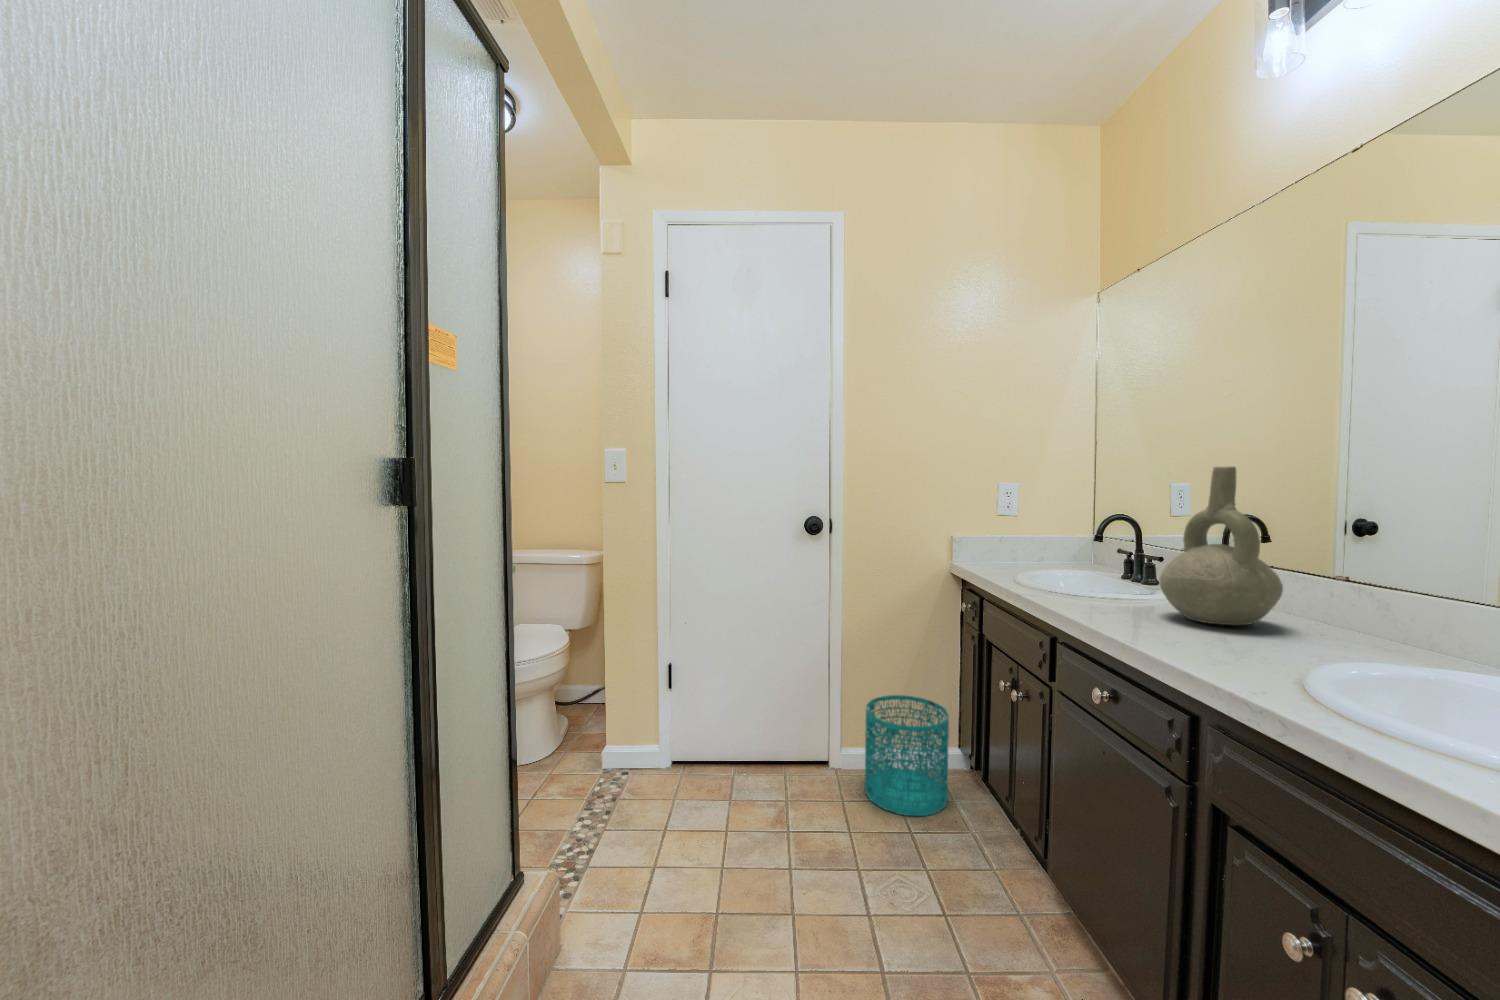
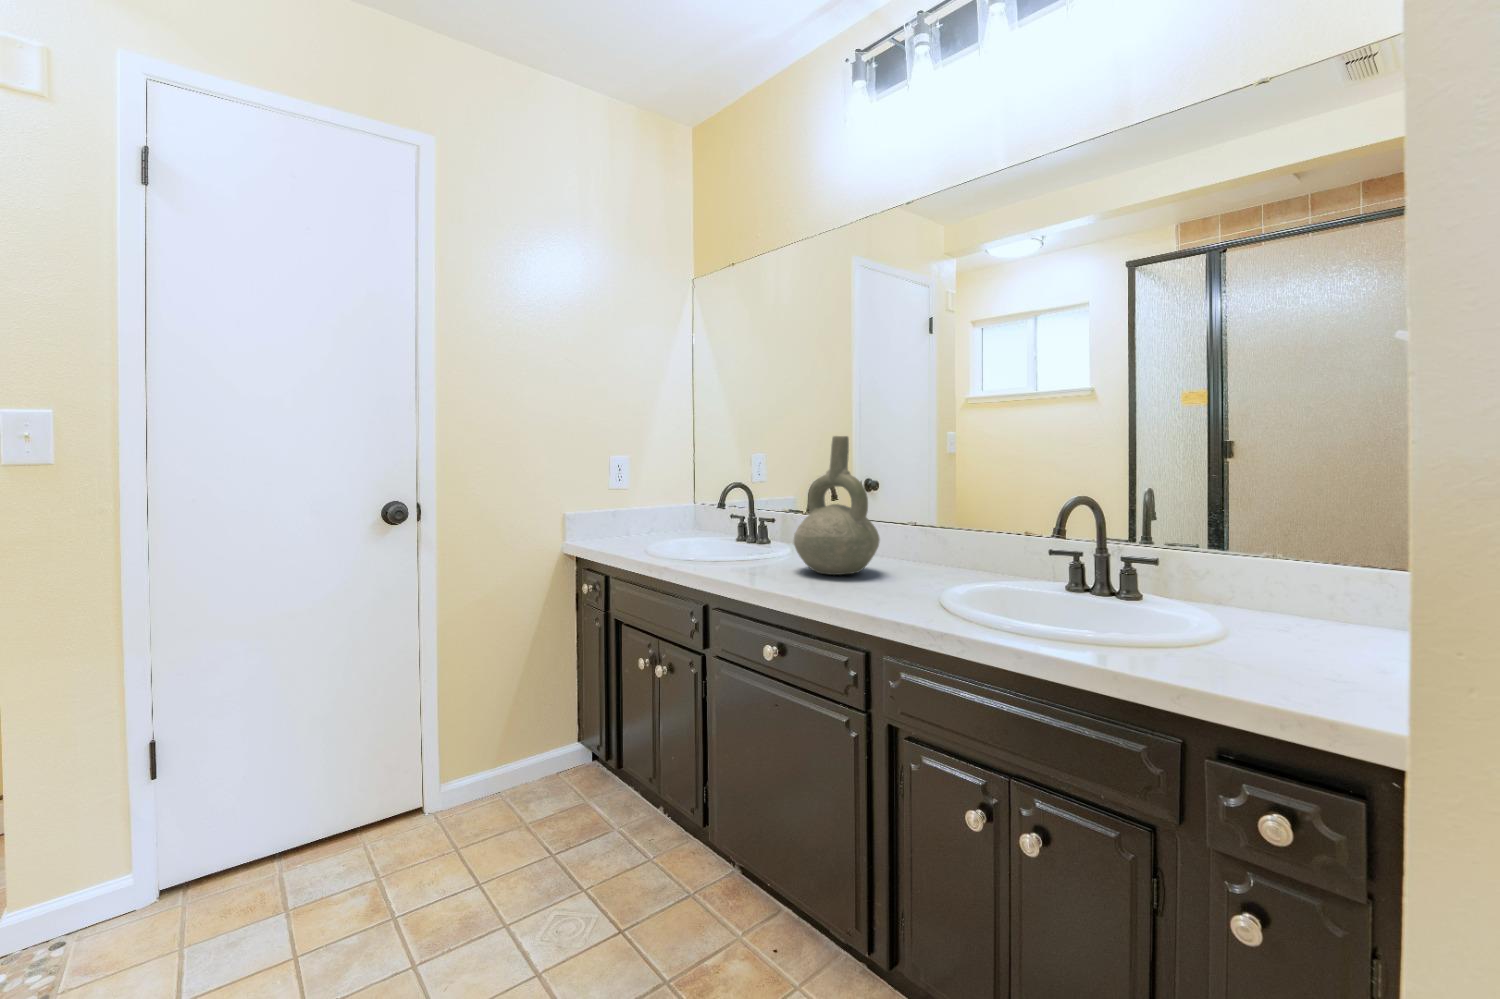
wastebasket: present [865,695,949,816] -> none [481,700,582,842]

